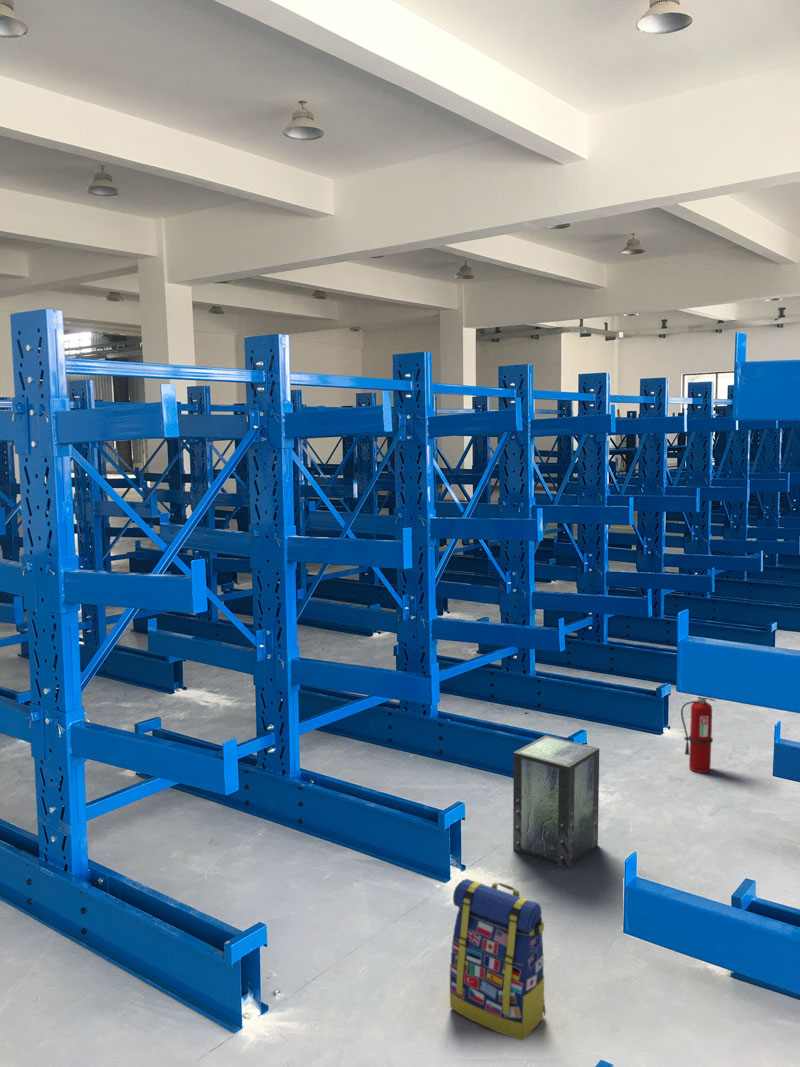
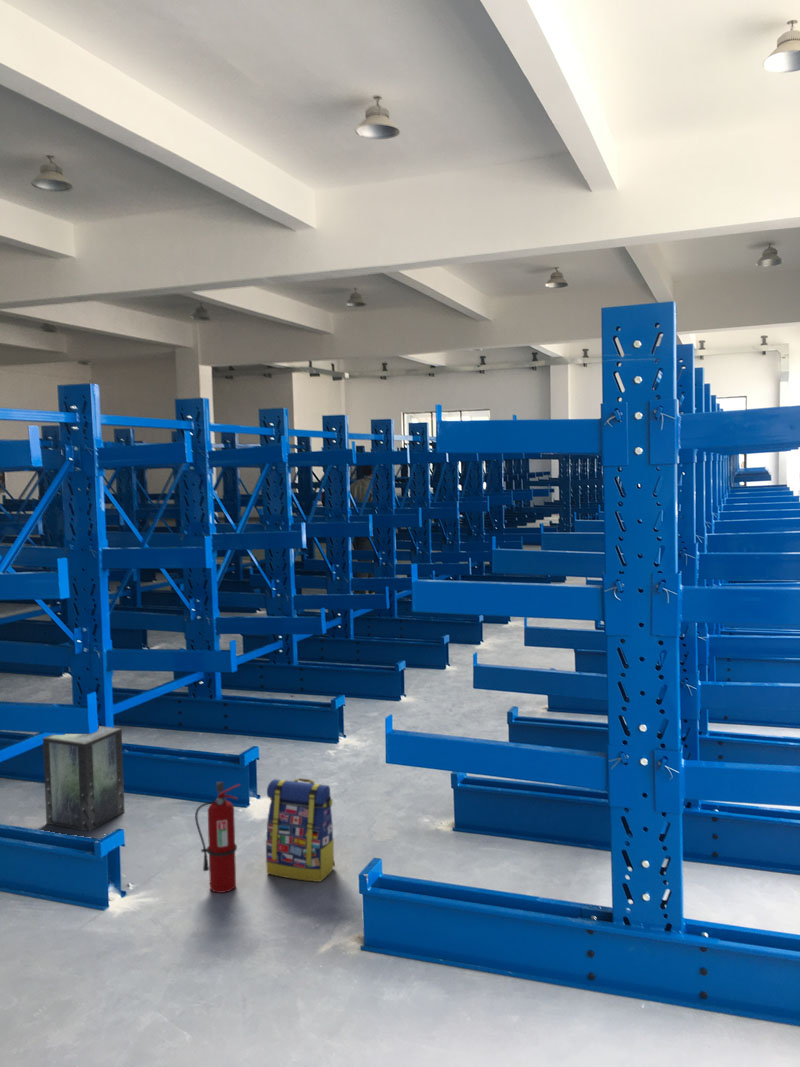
fire extinguisher: present [681,695,714,773] -> present [195,782,240,893]
storage box: present [513,735,599,868] -> present [43,726,125,831]

